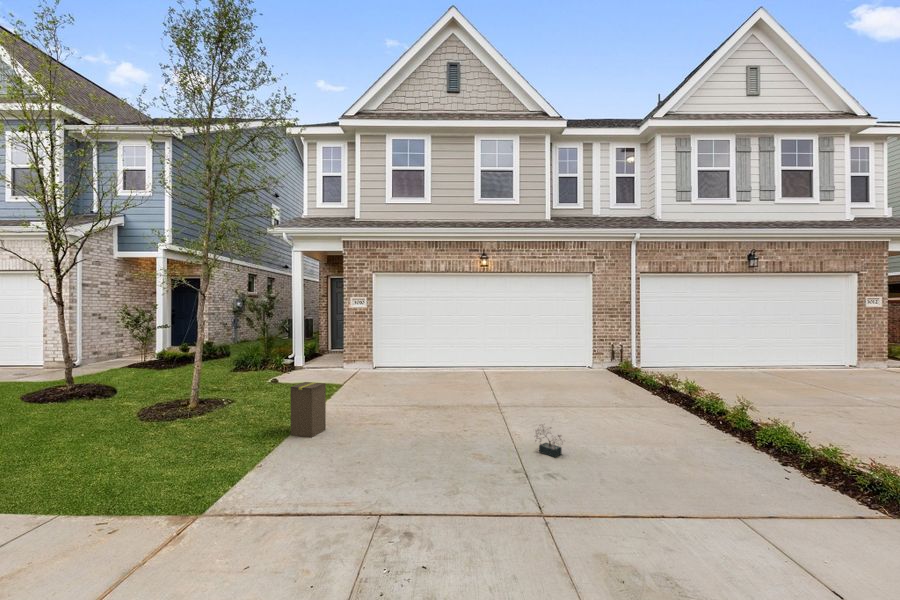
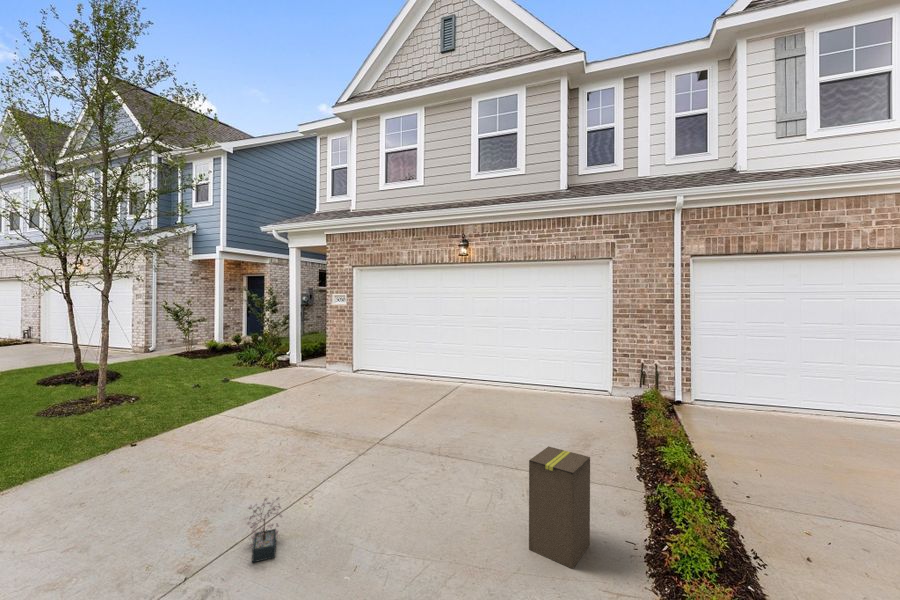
cardboard box: present [291,382,326,437] -> present [529,446,590,569]

